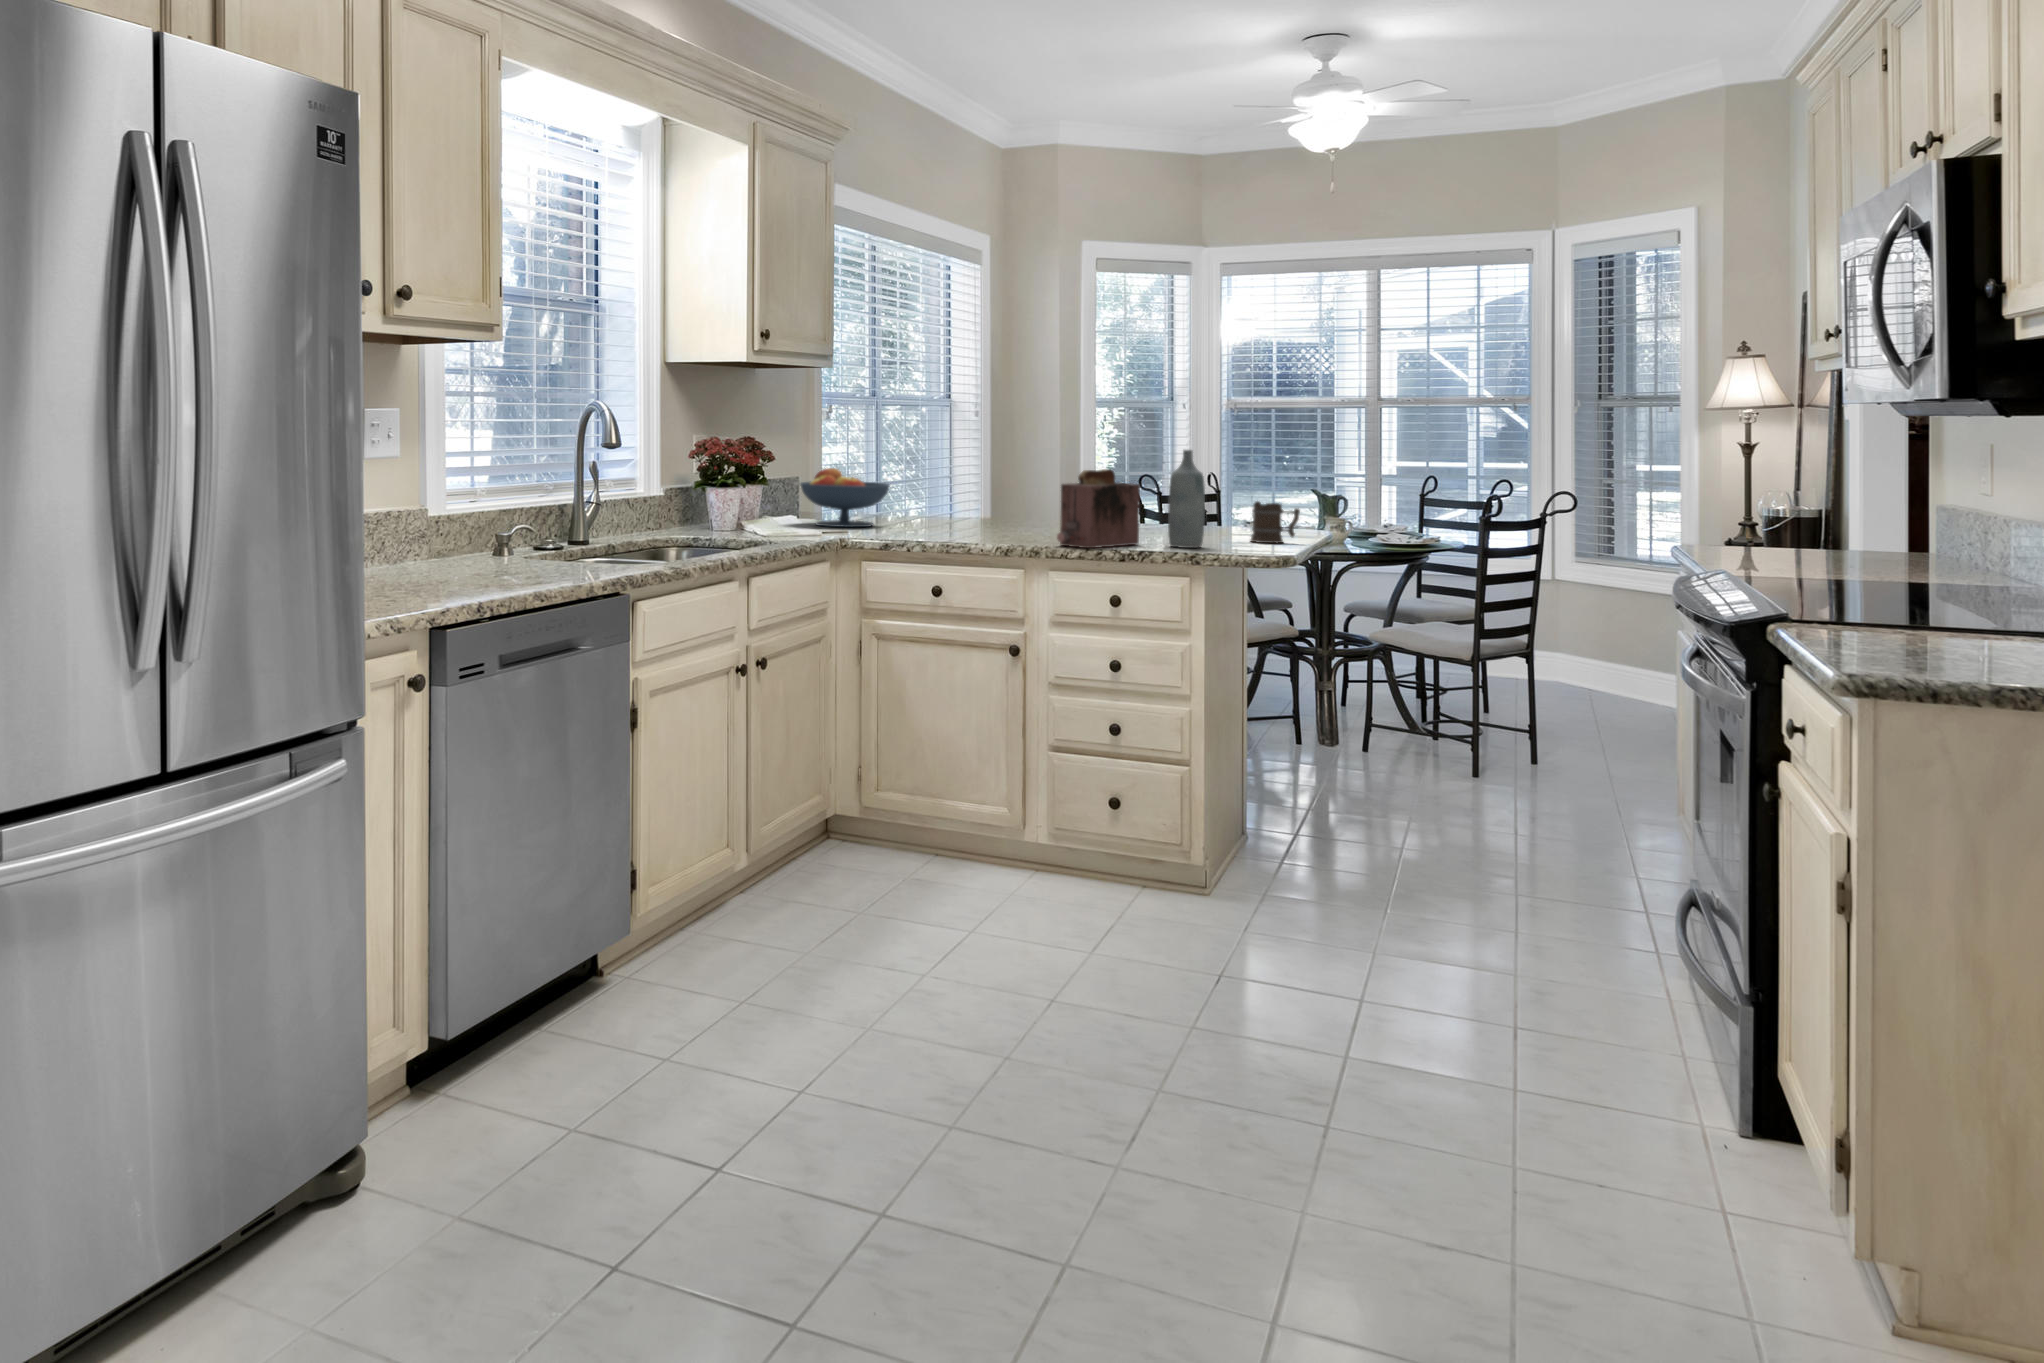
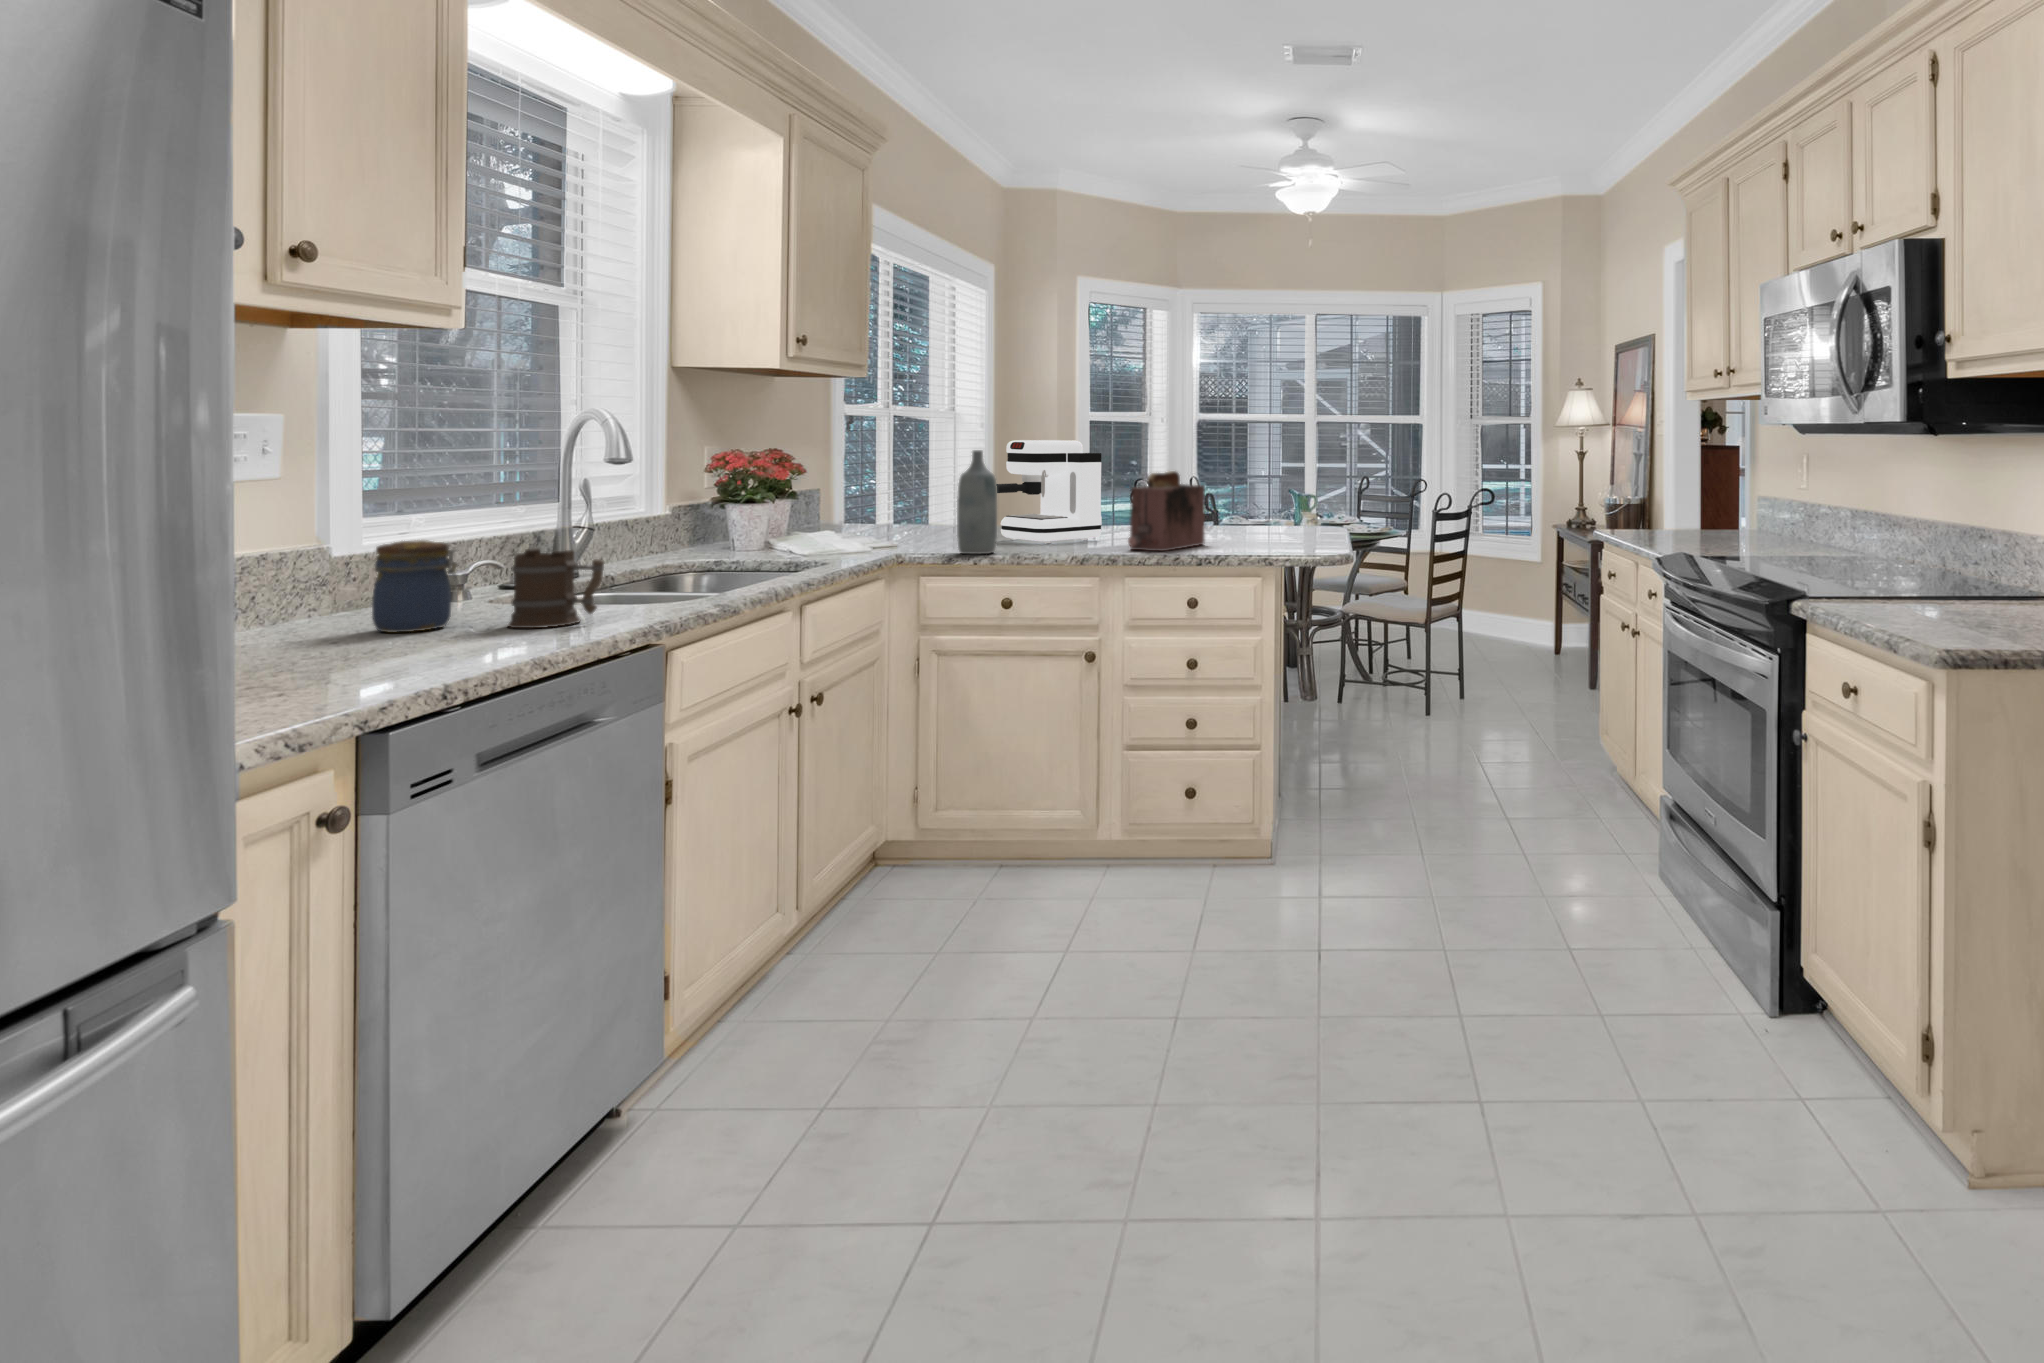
coffee maker: none [935,435,1045,537] -> present [996,440,1102,544]
bottle: present [1168,450,1205,548] -> present [957,450,997,554]
fruit bowl: present [800,468,890,527] -> none [829,478,932,540]
mug: present [1250,501,1300,543] -> present [508,548,604,628]
jar: none [444,504,499,572] -> present [372,540,460,632]

